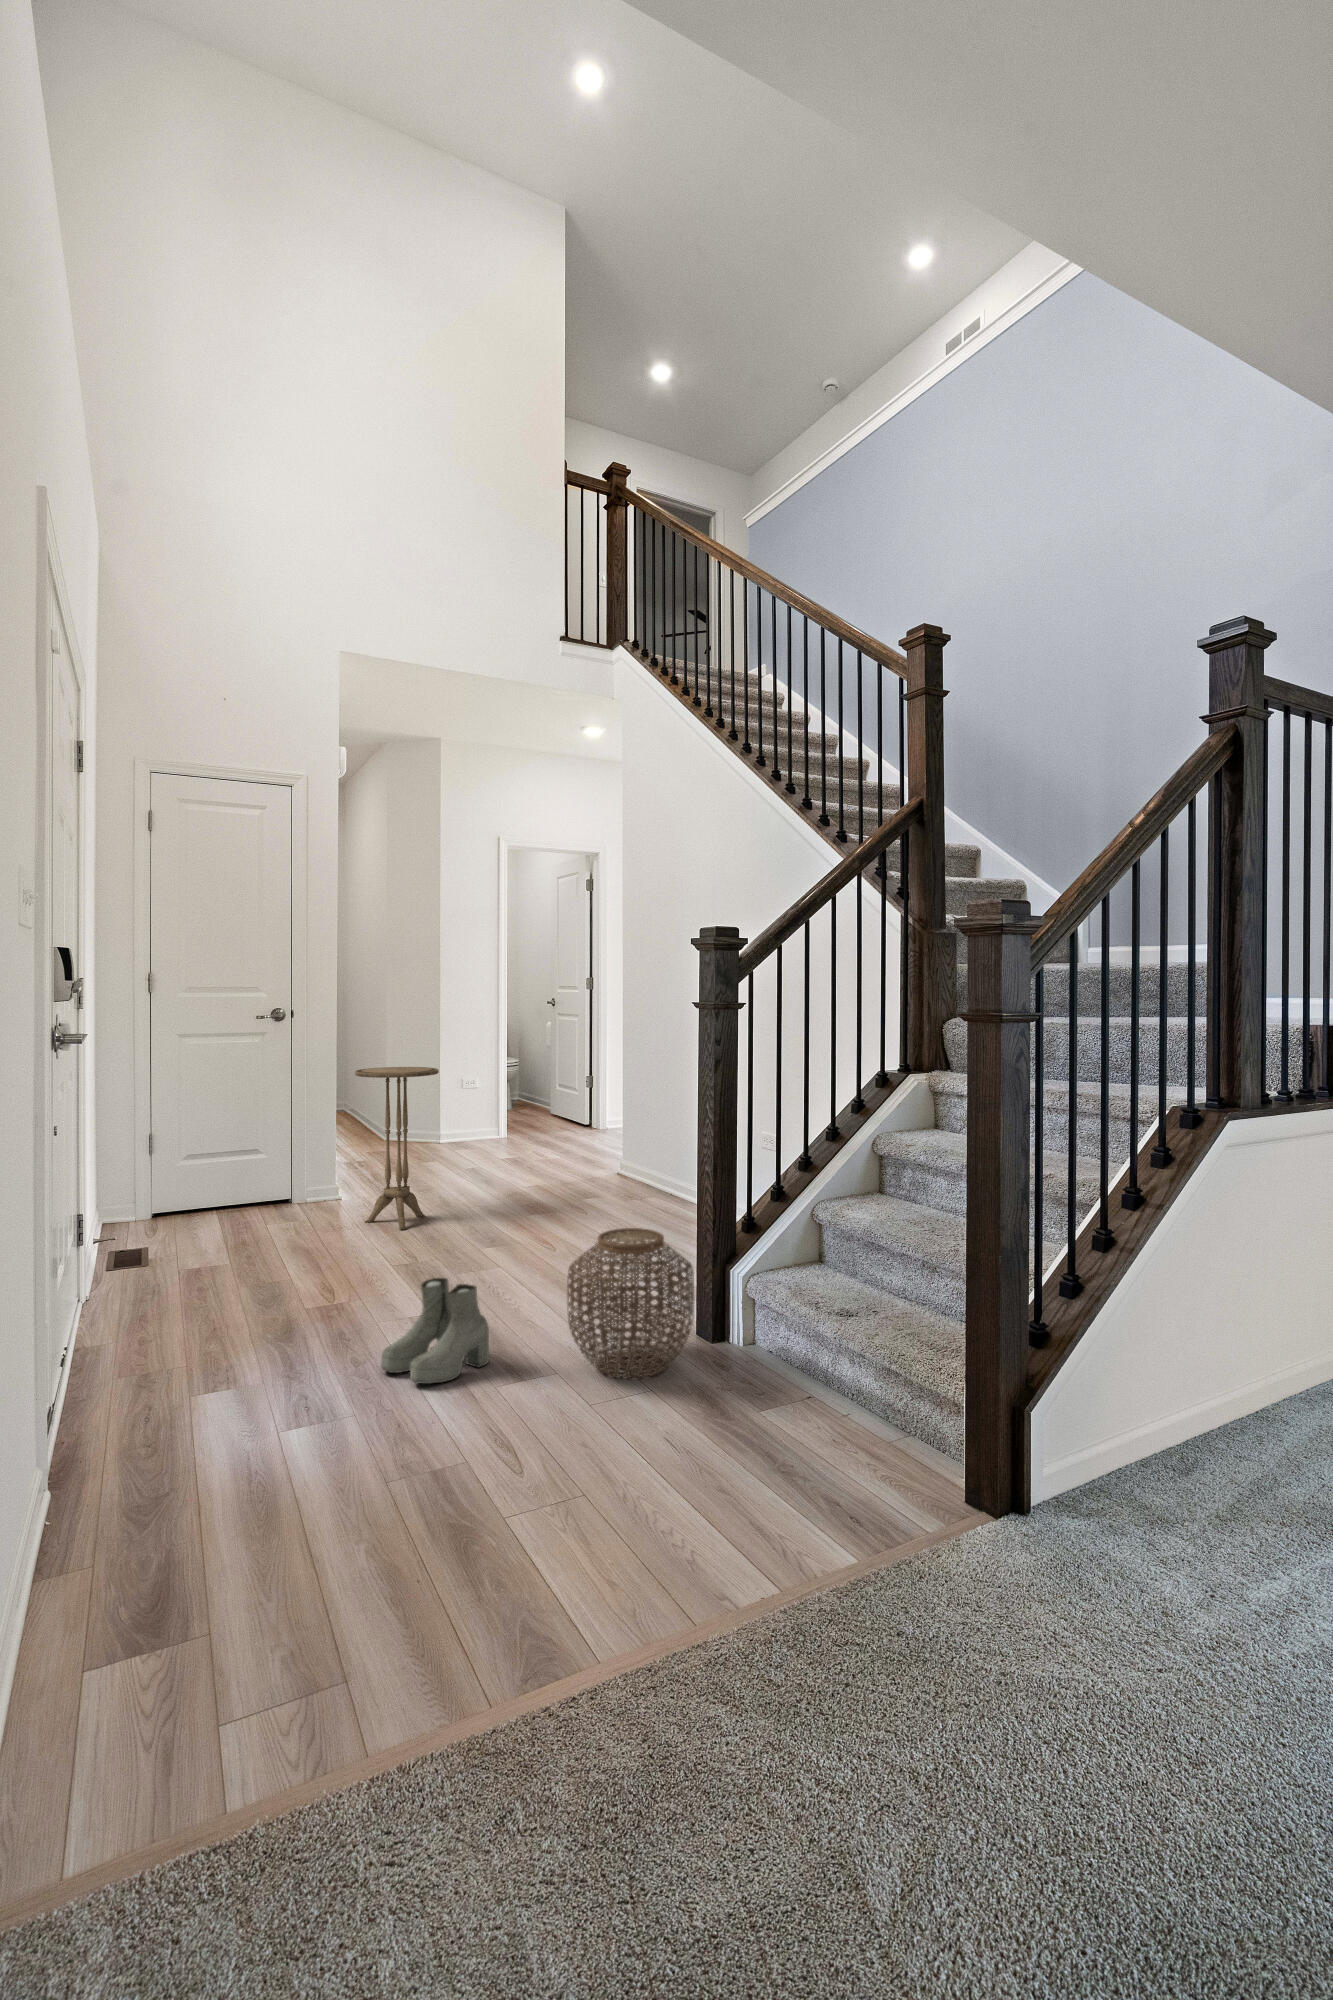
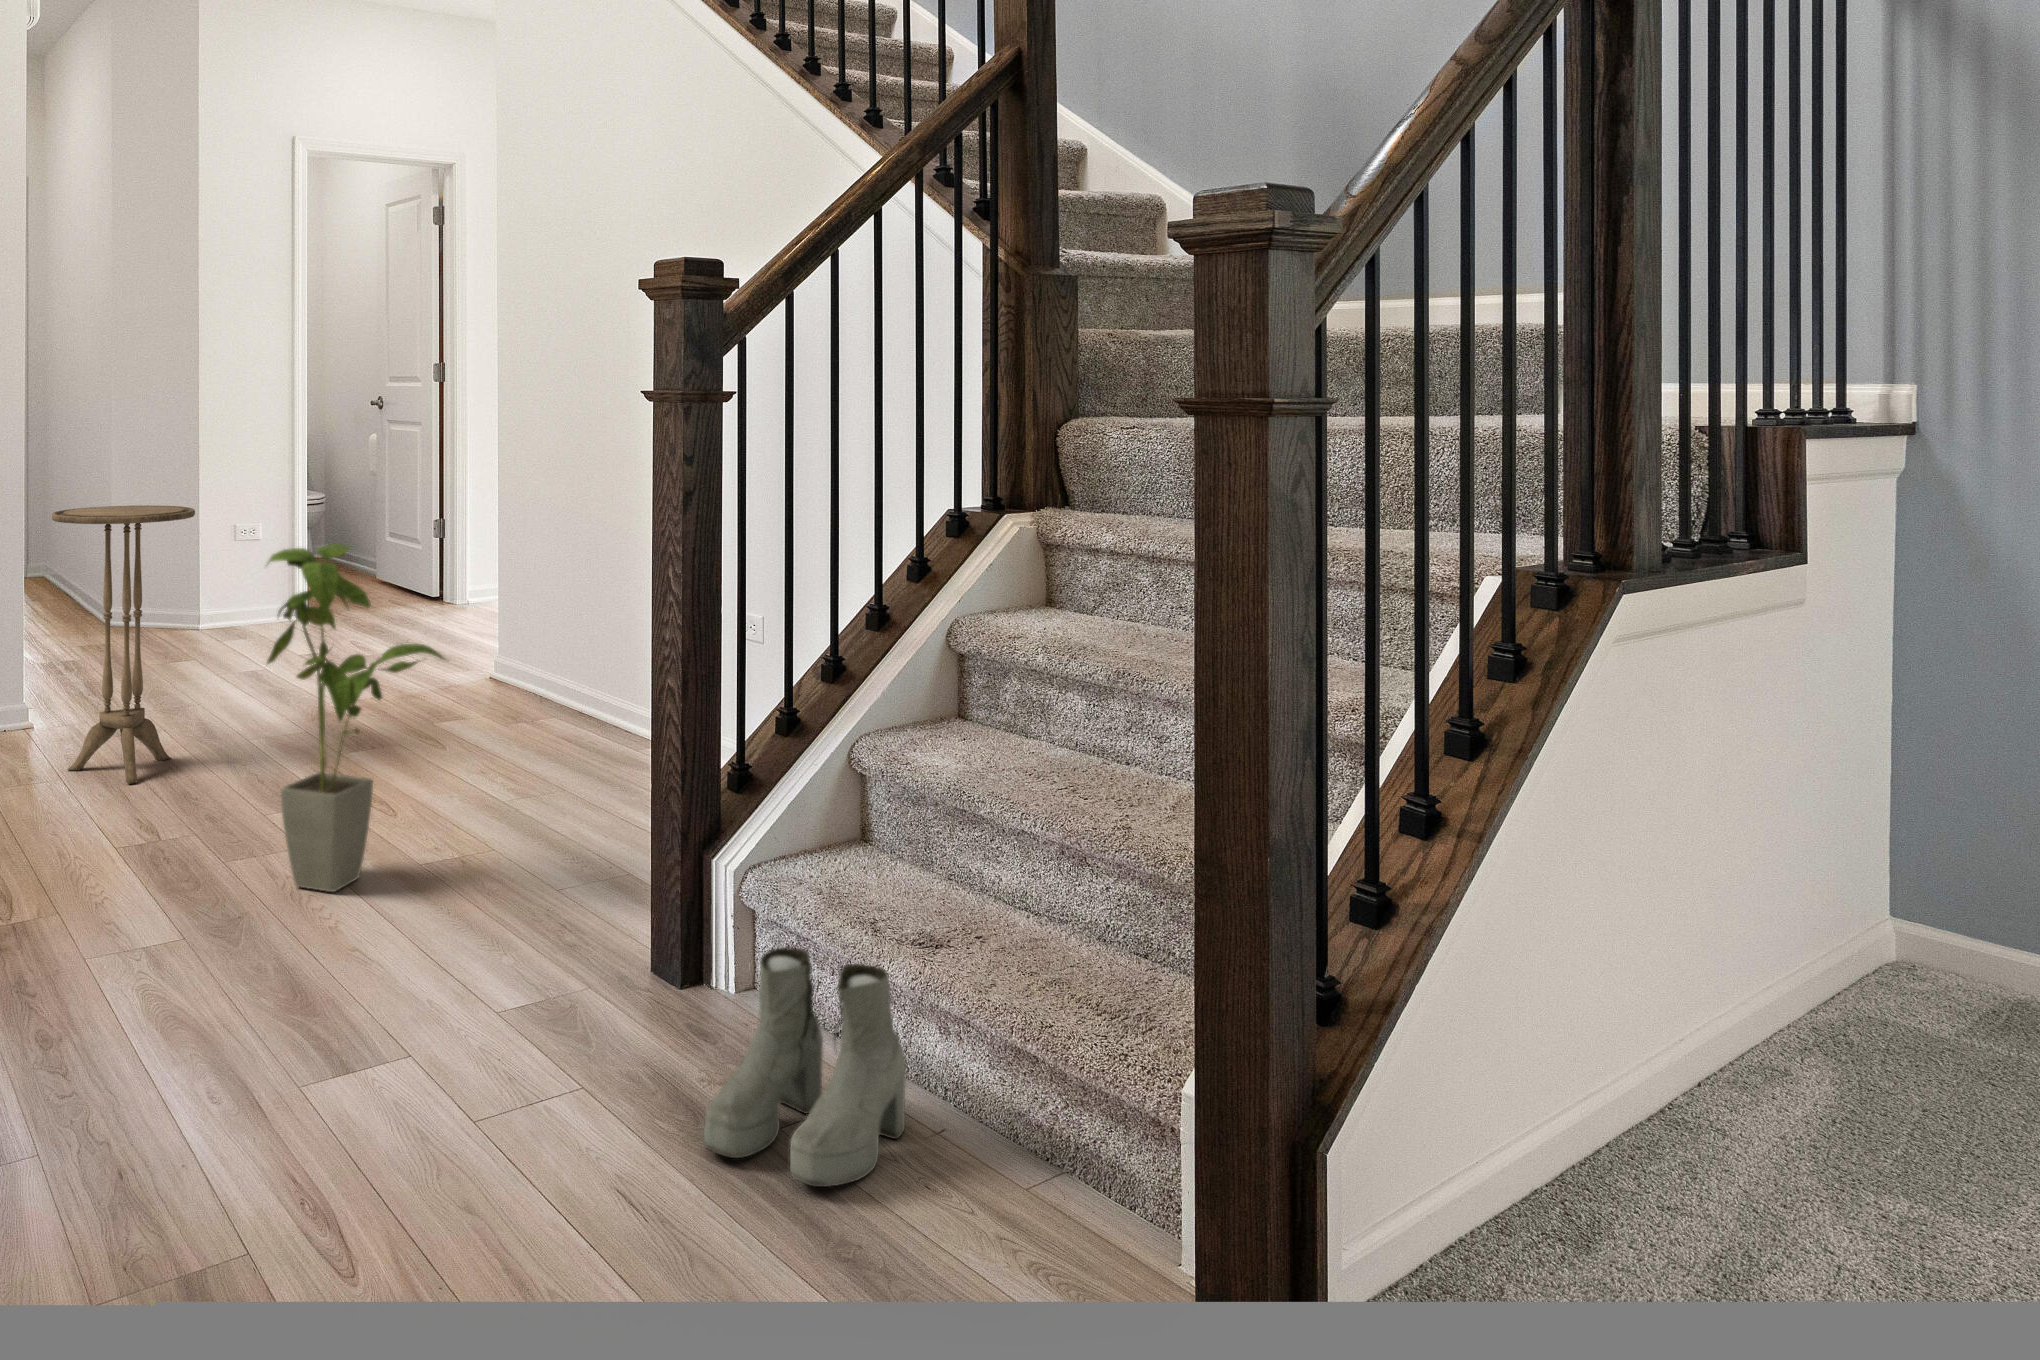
house plant: none [478,1089,585,1289] -> present [266,543,444,892]
woven basket: present [567,1228,694,1379] -> none [429,791,655,1068]
boots: present [381,1278,489,1384] -> present [704,947,906,1187]

